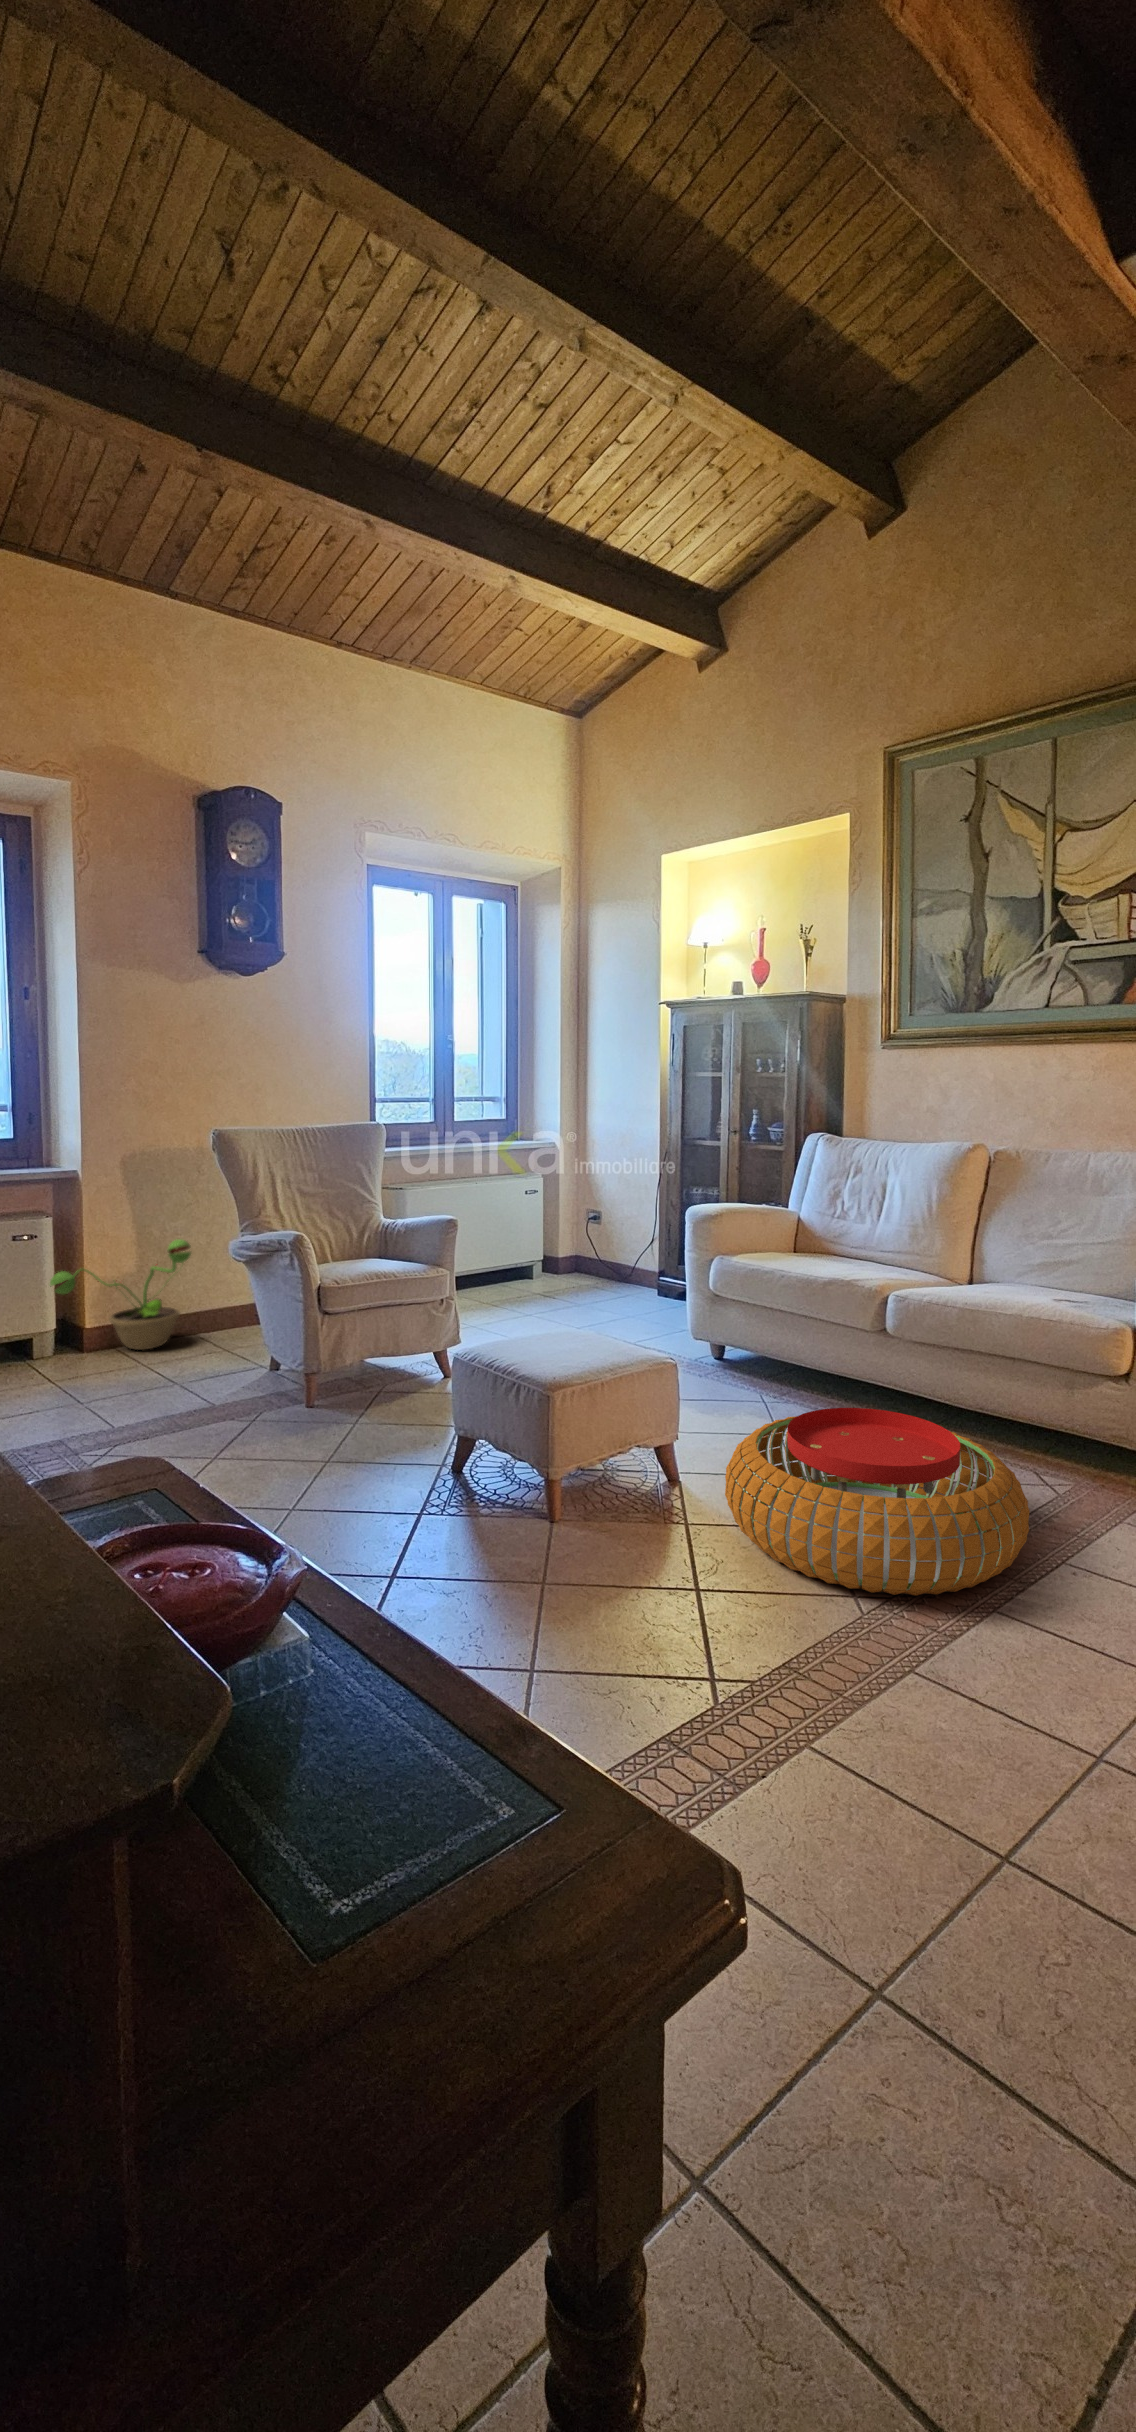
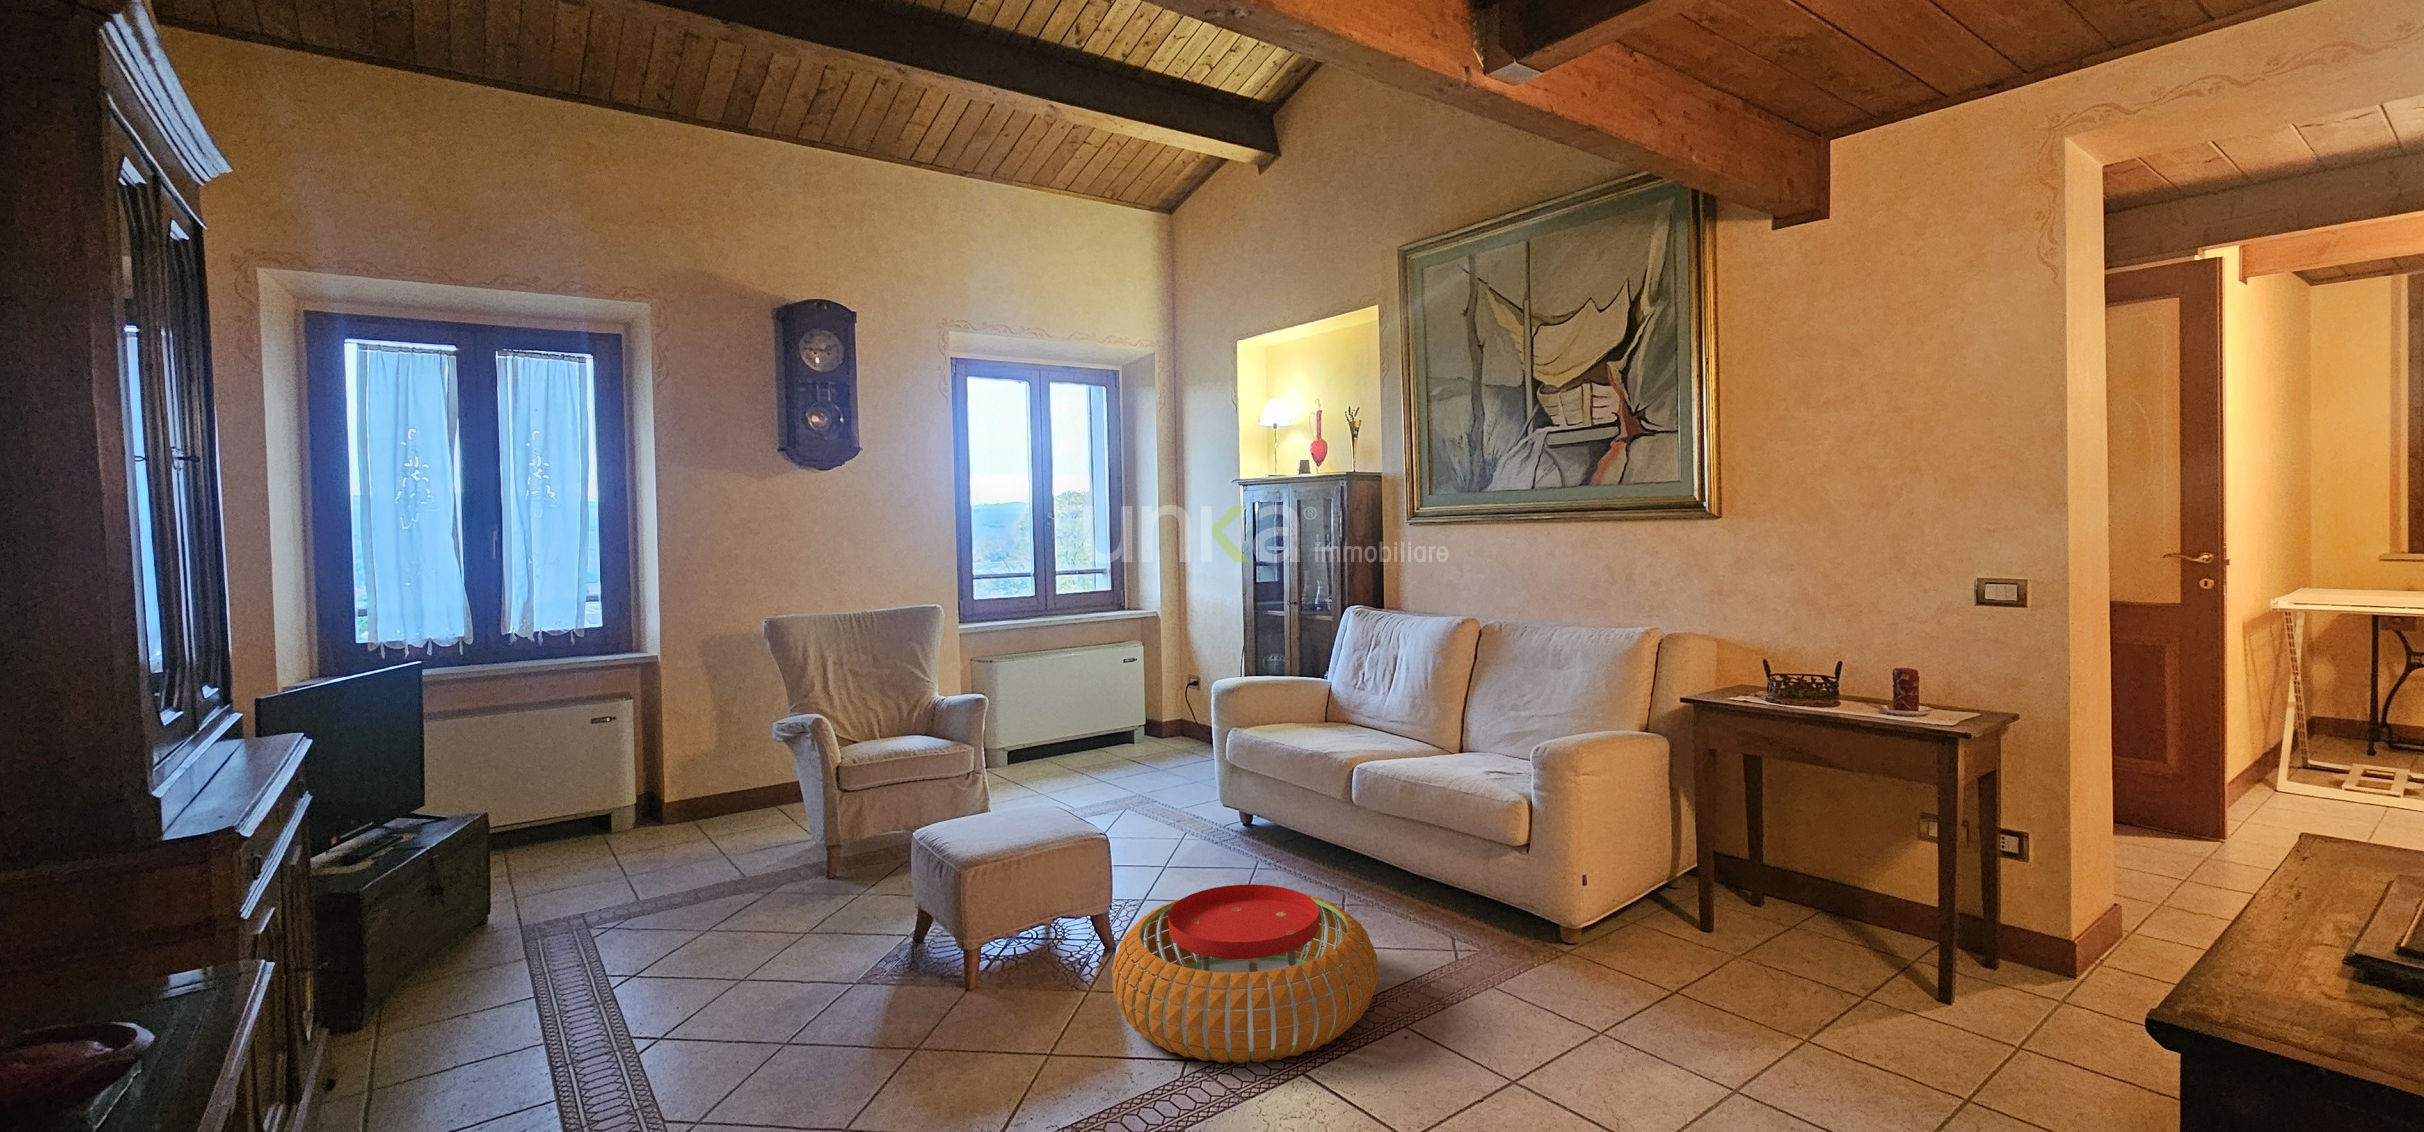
decorative plant: present [50,1239,191,1350] -> none [620,723,757,827]

